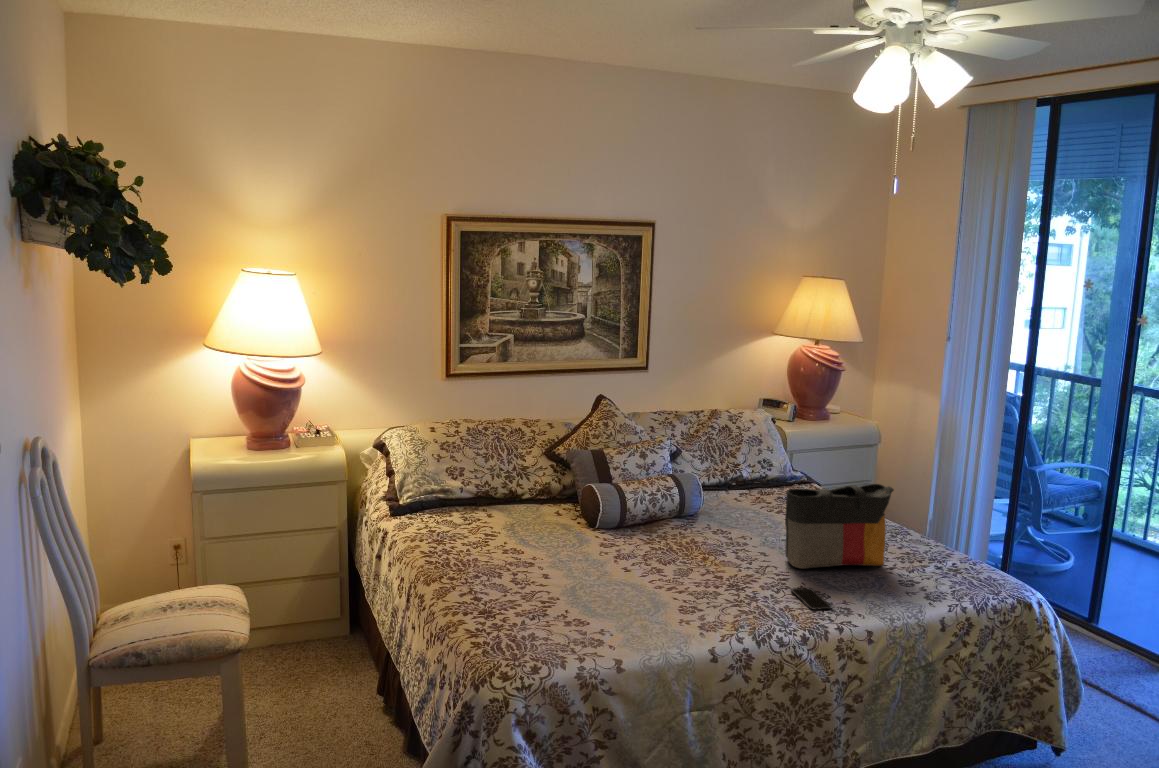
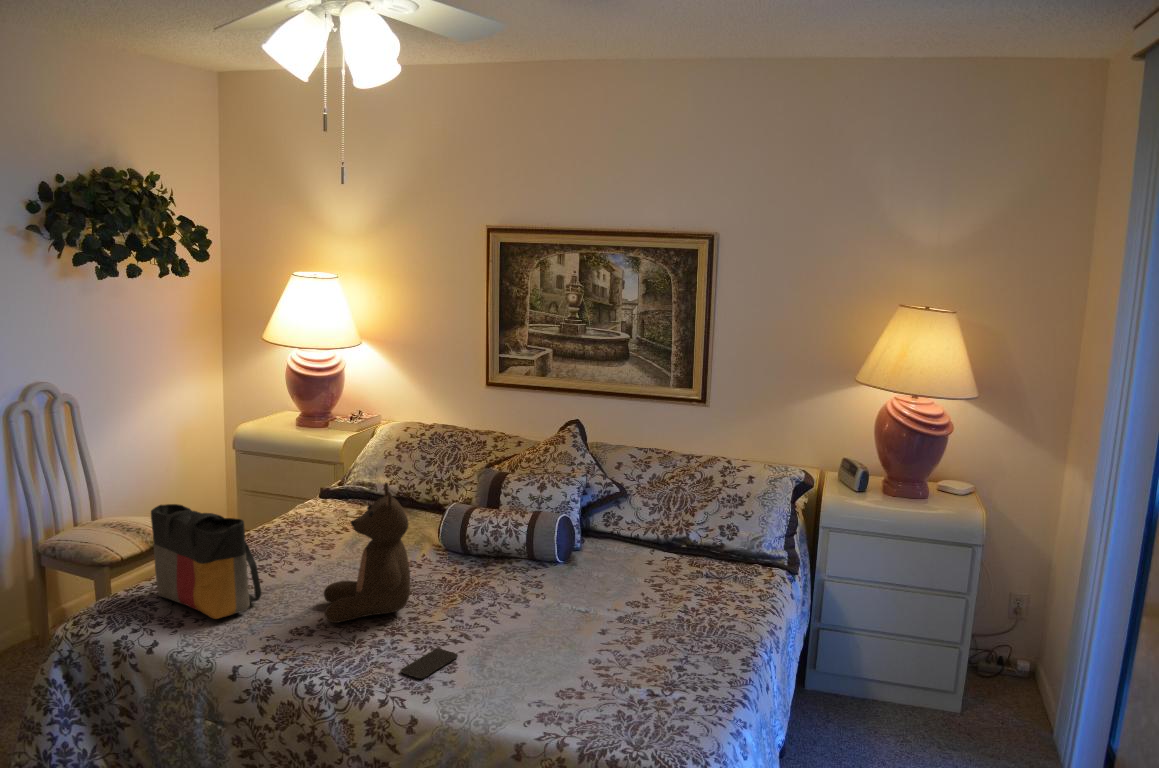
stuffed bear: none [643,468,739,600] -> present [324,483,411,623]
tote bag: present [785,484,894,569] -> present [151,504,261,619]

